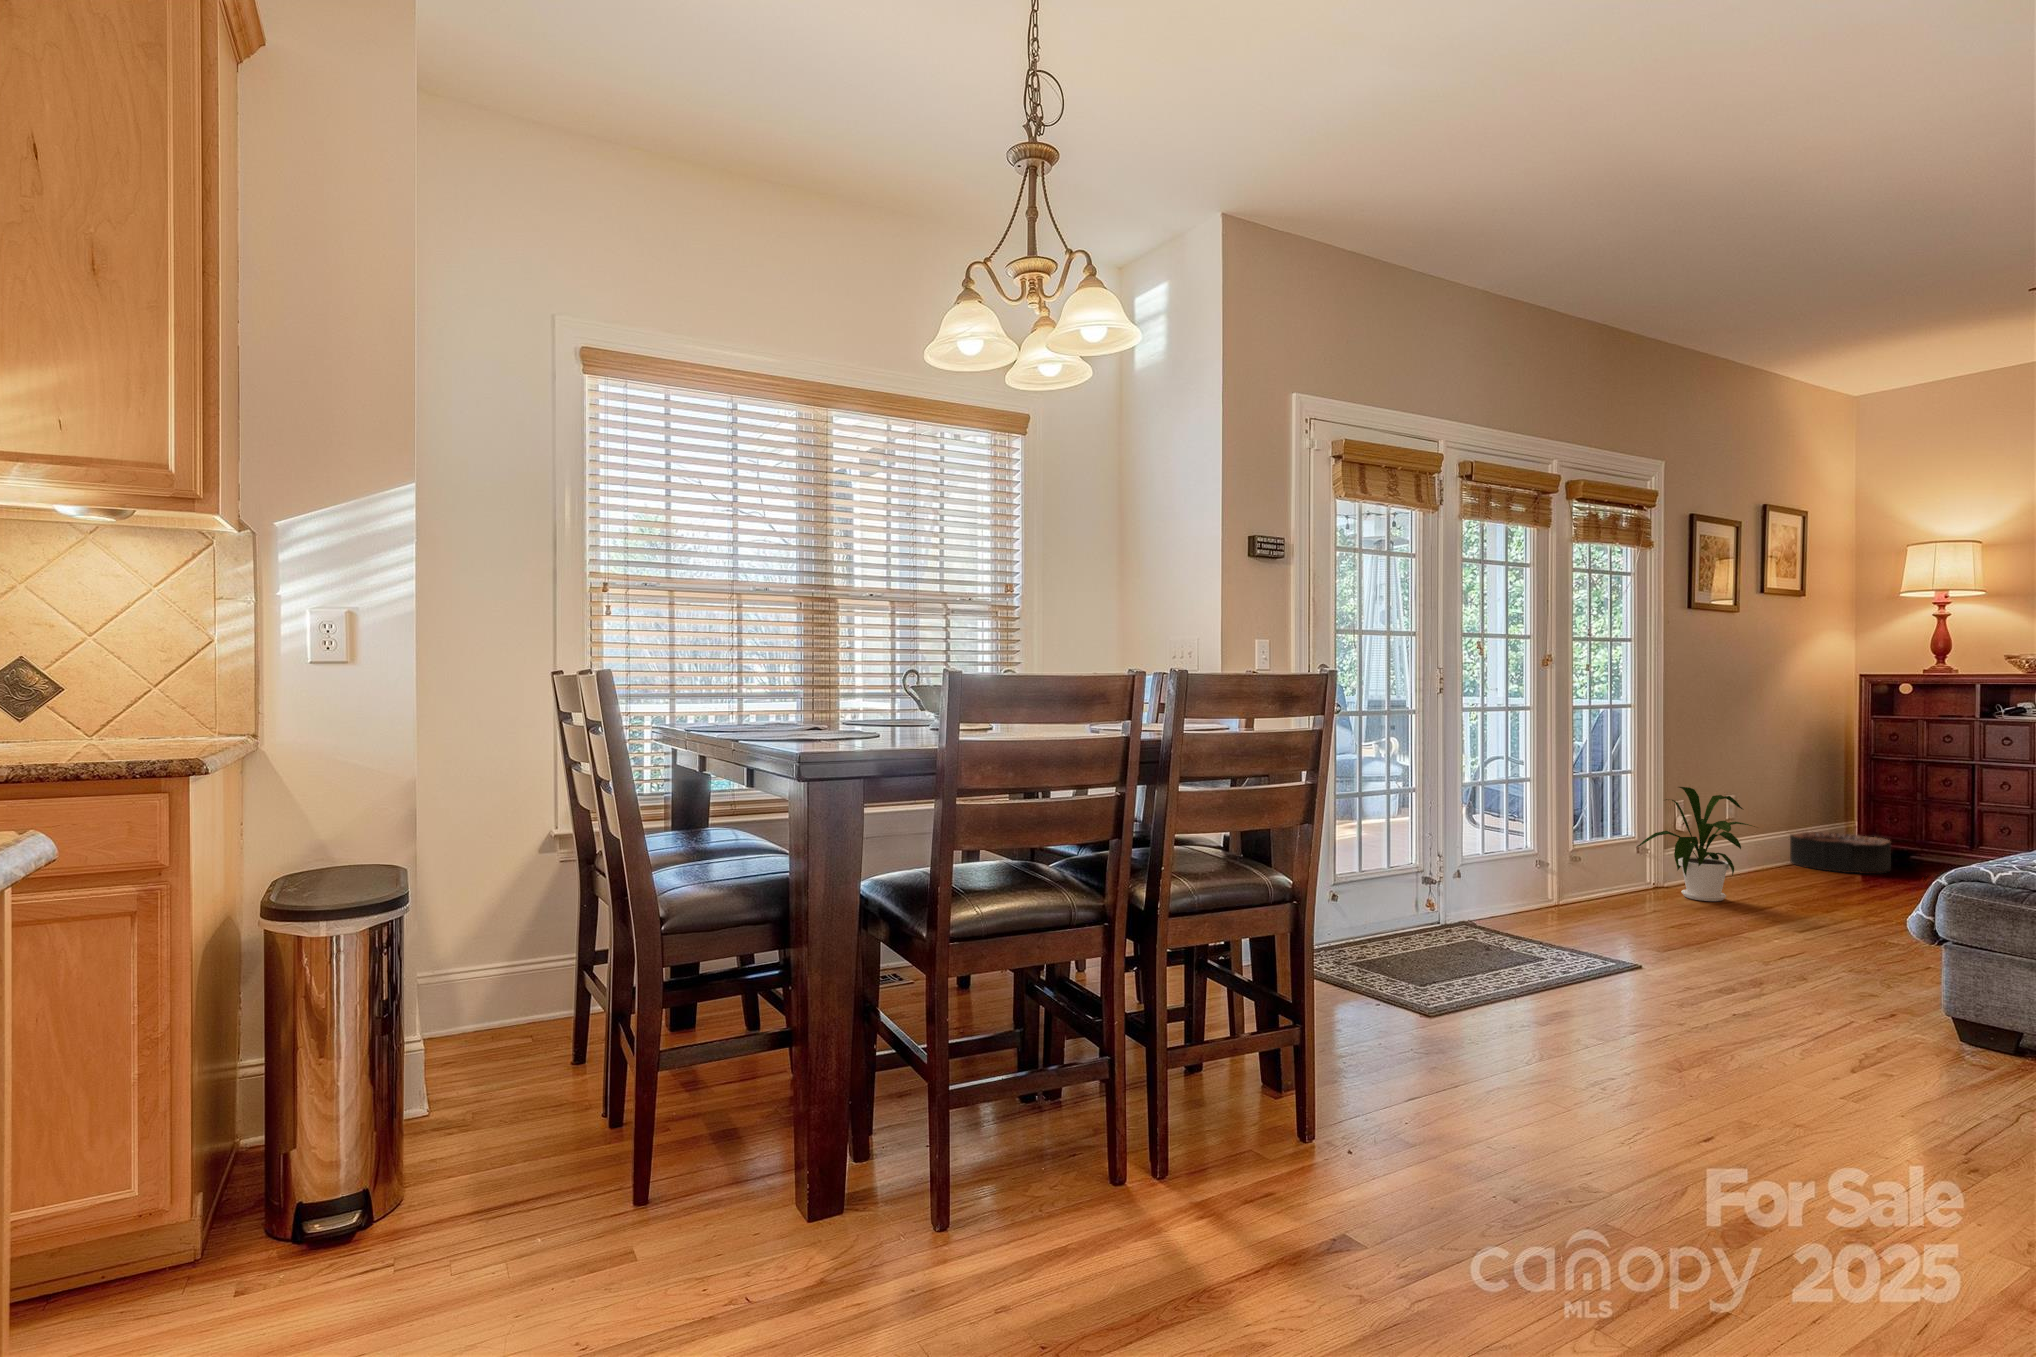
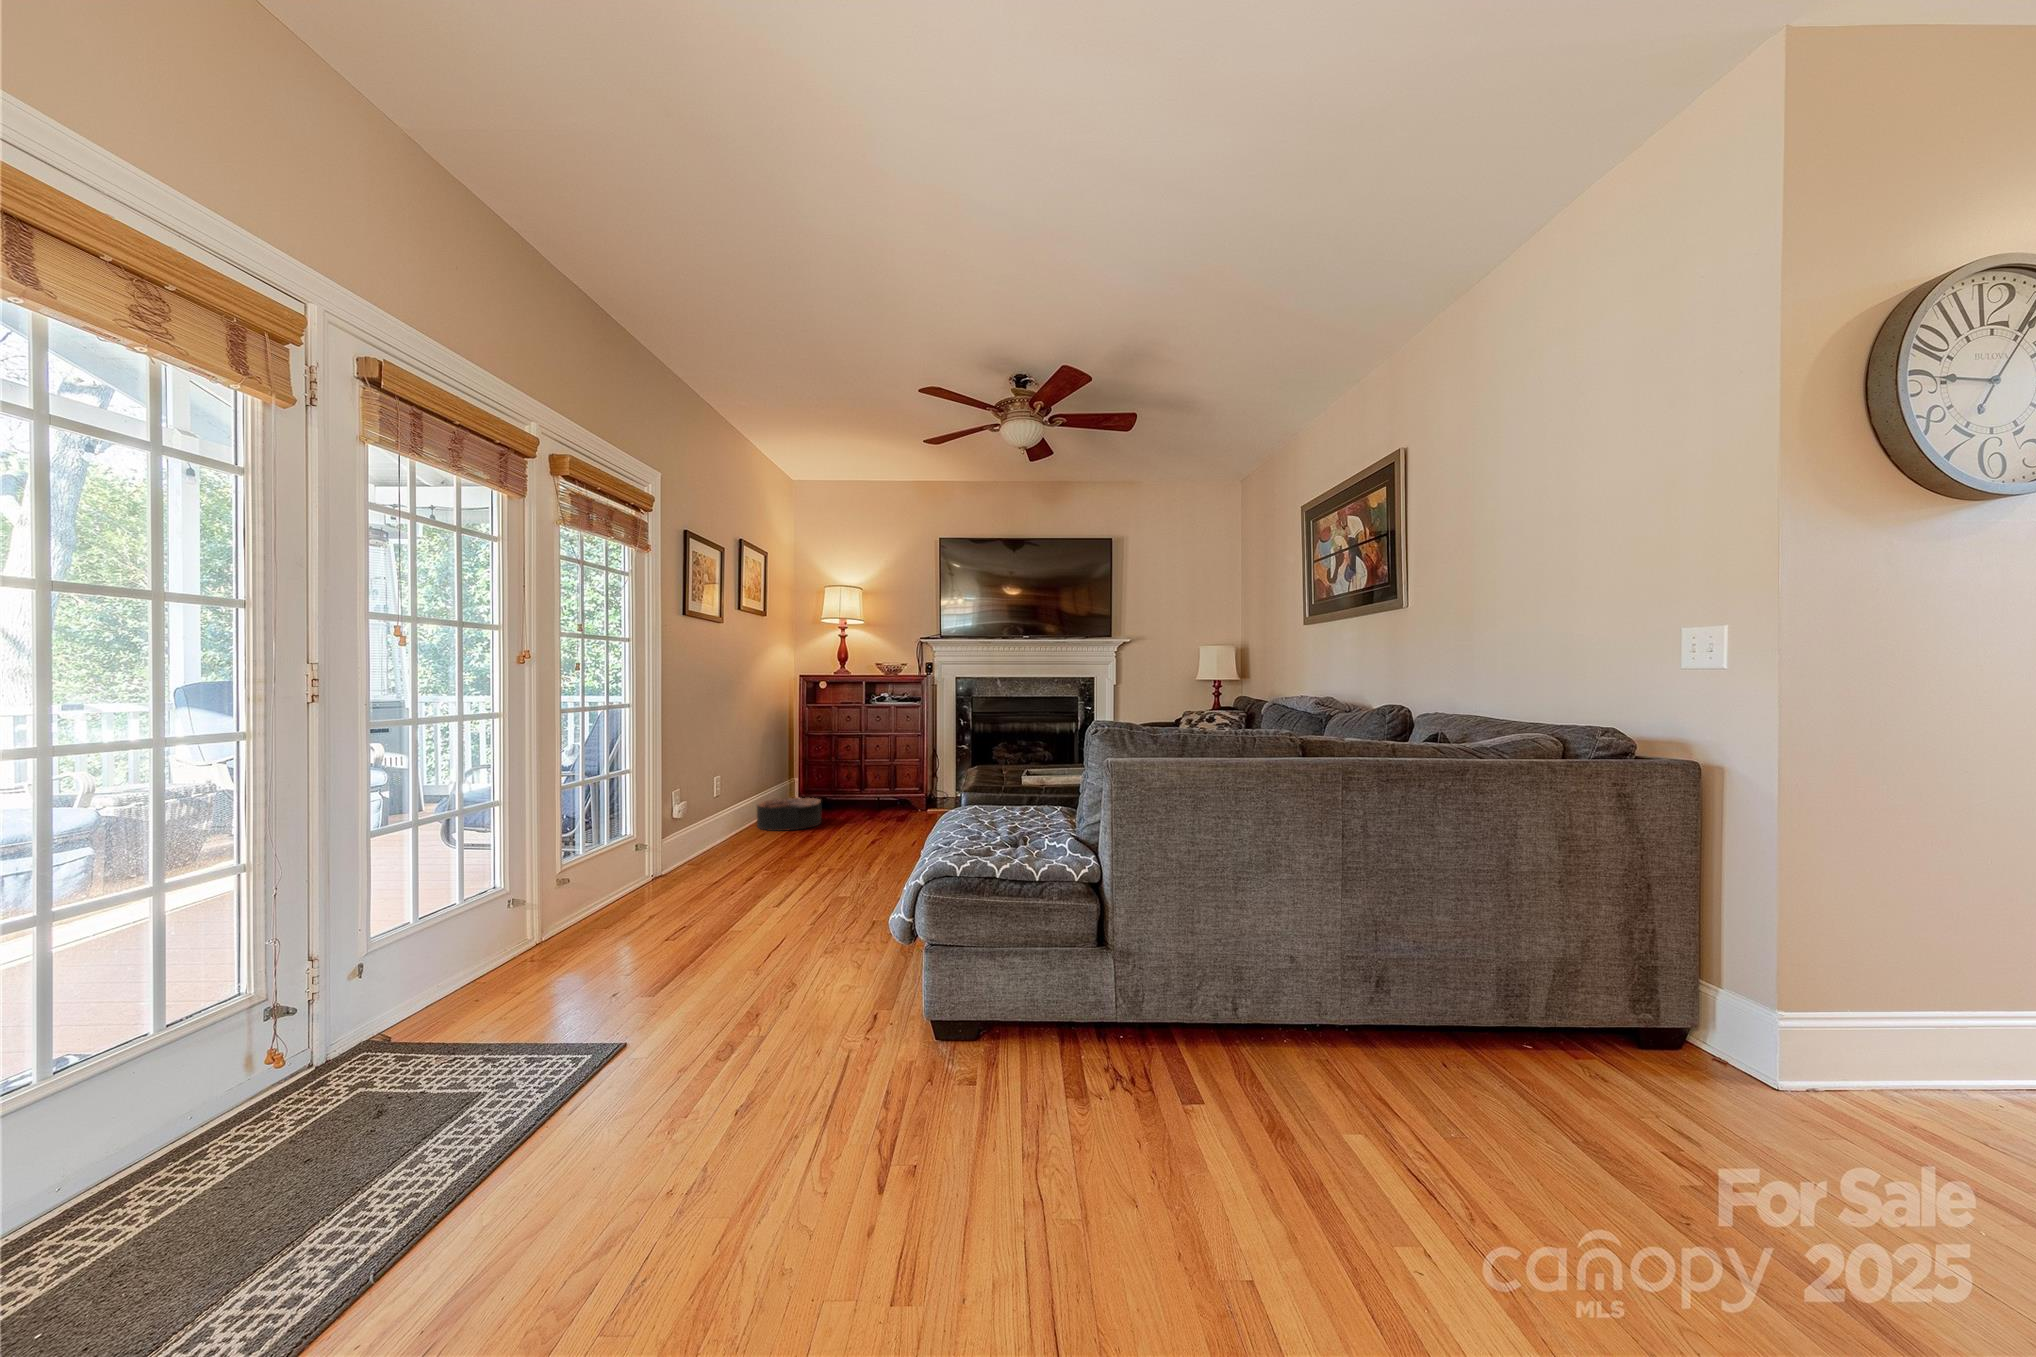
house plant: present [1637,787,1755,901] -> none [634,781,741,886]

